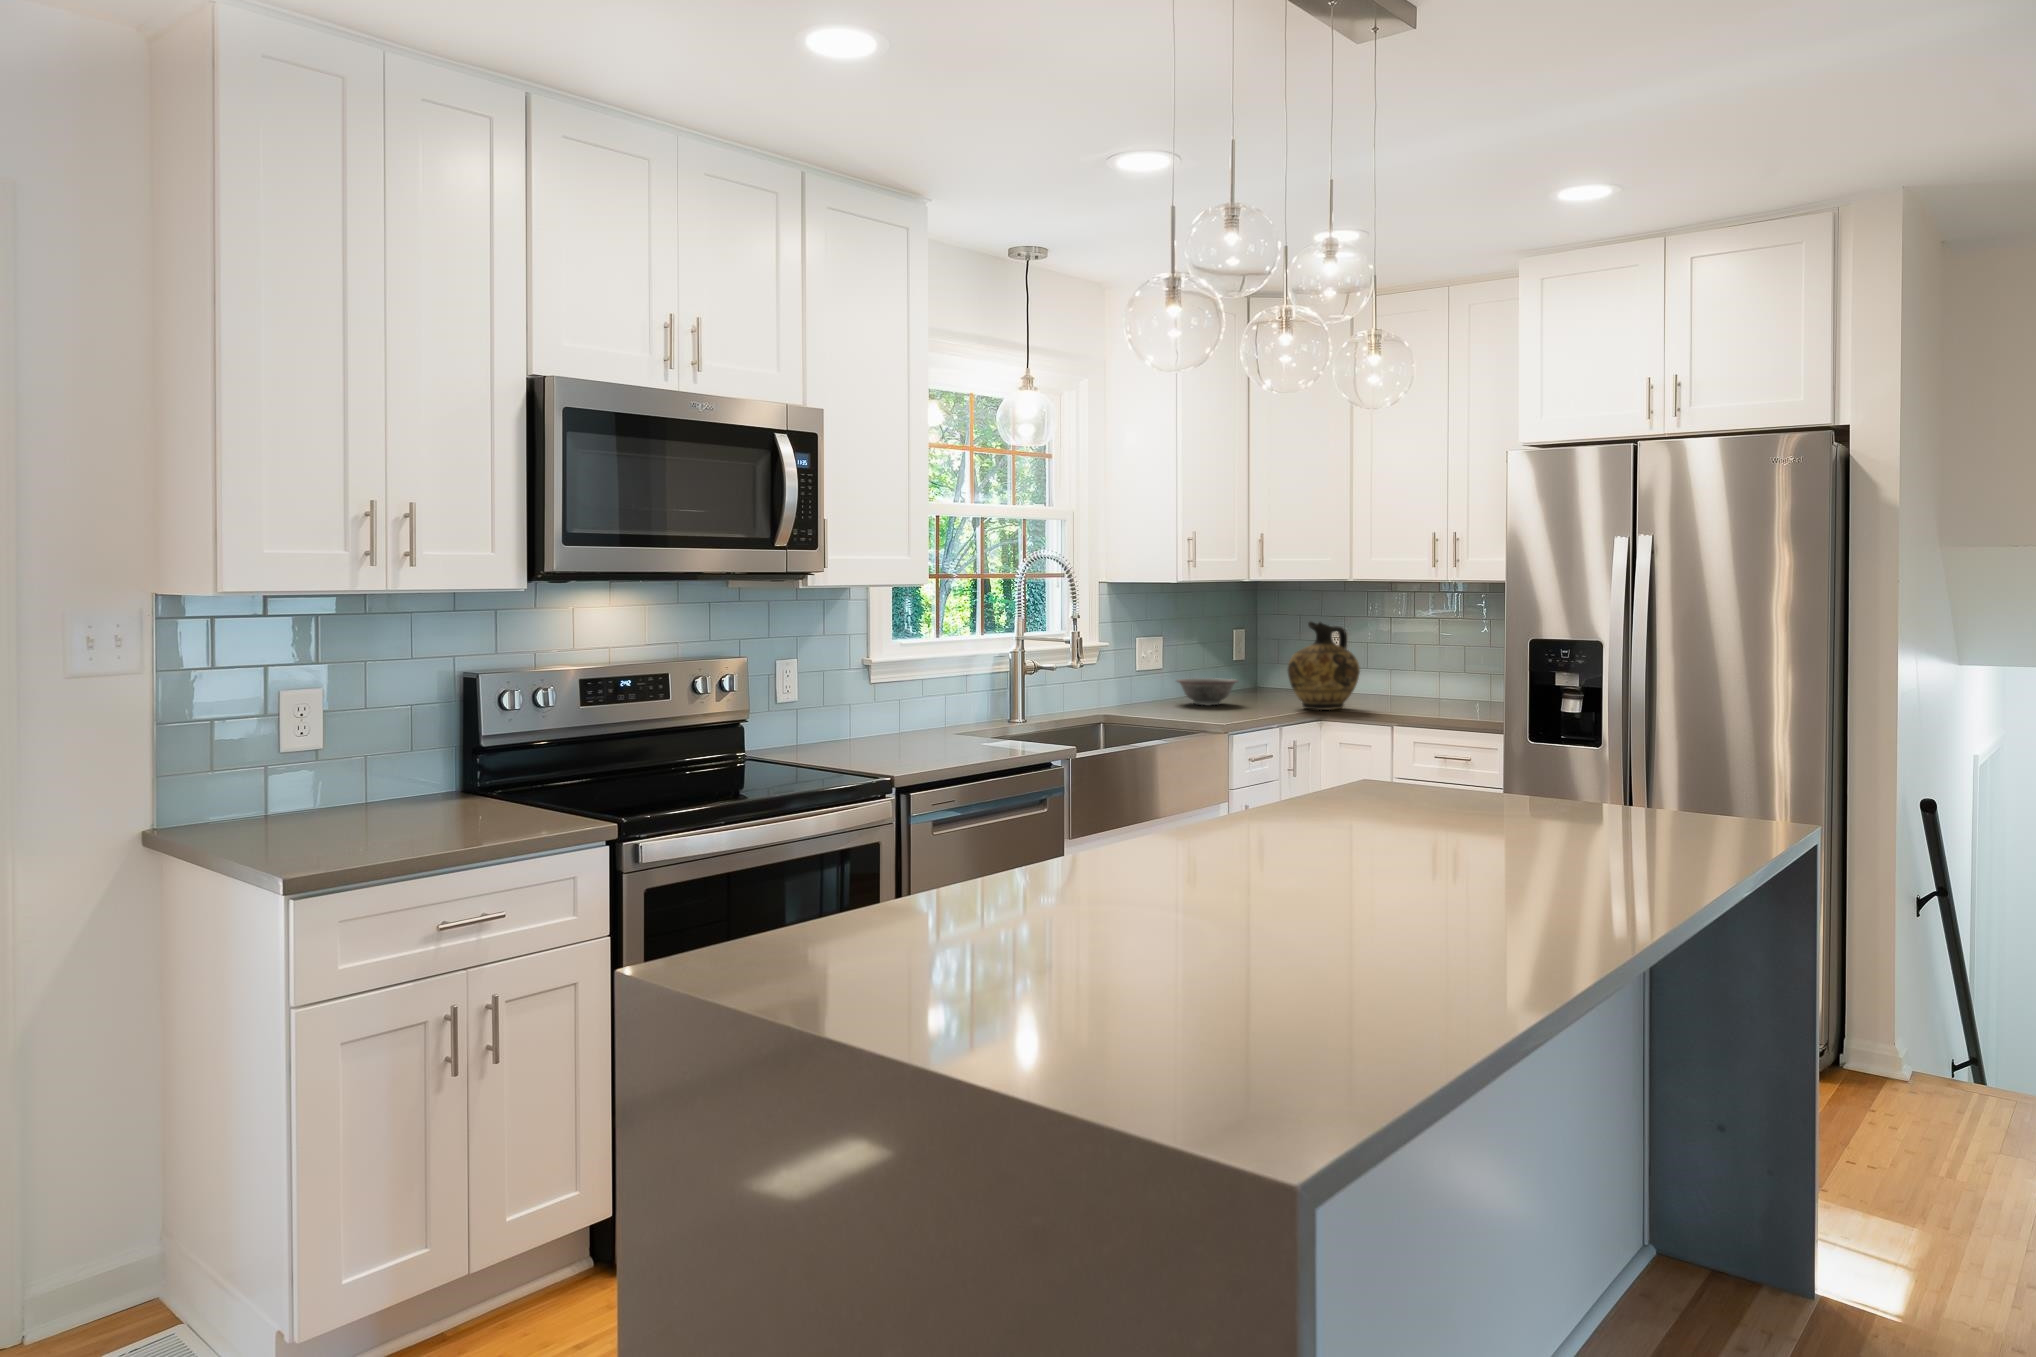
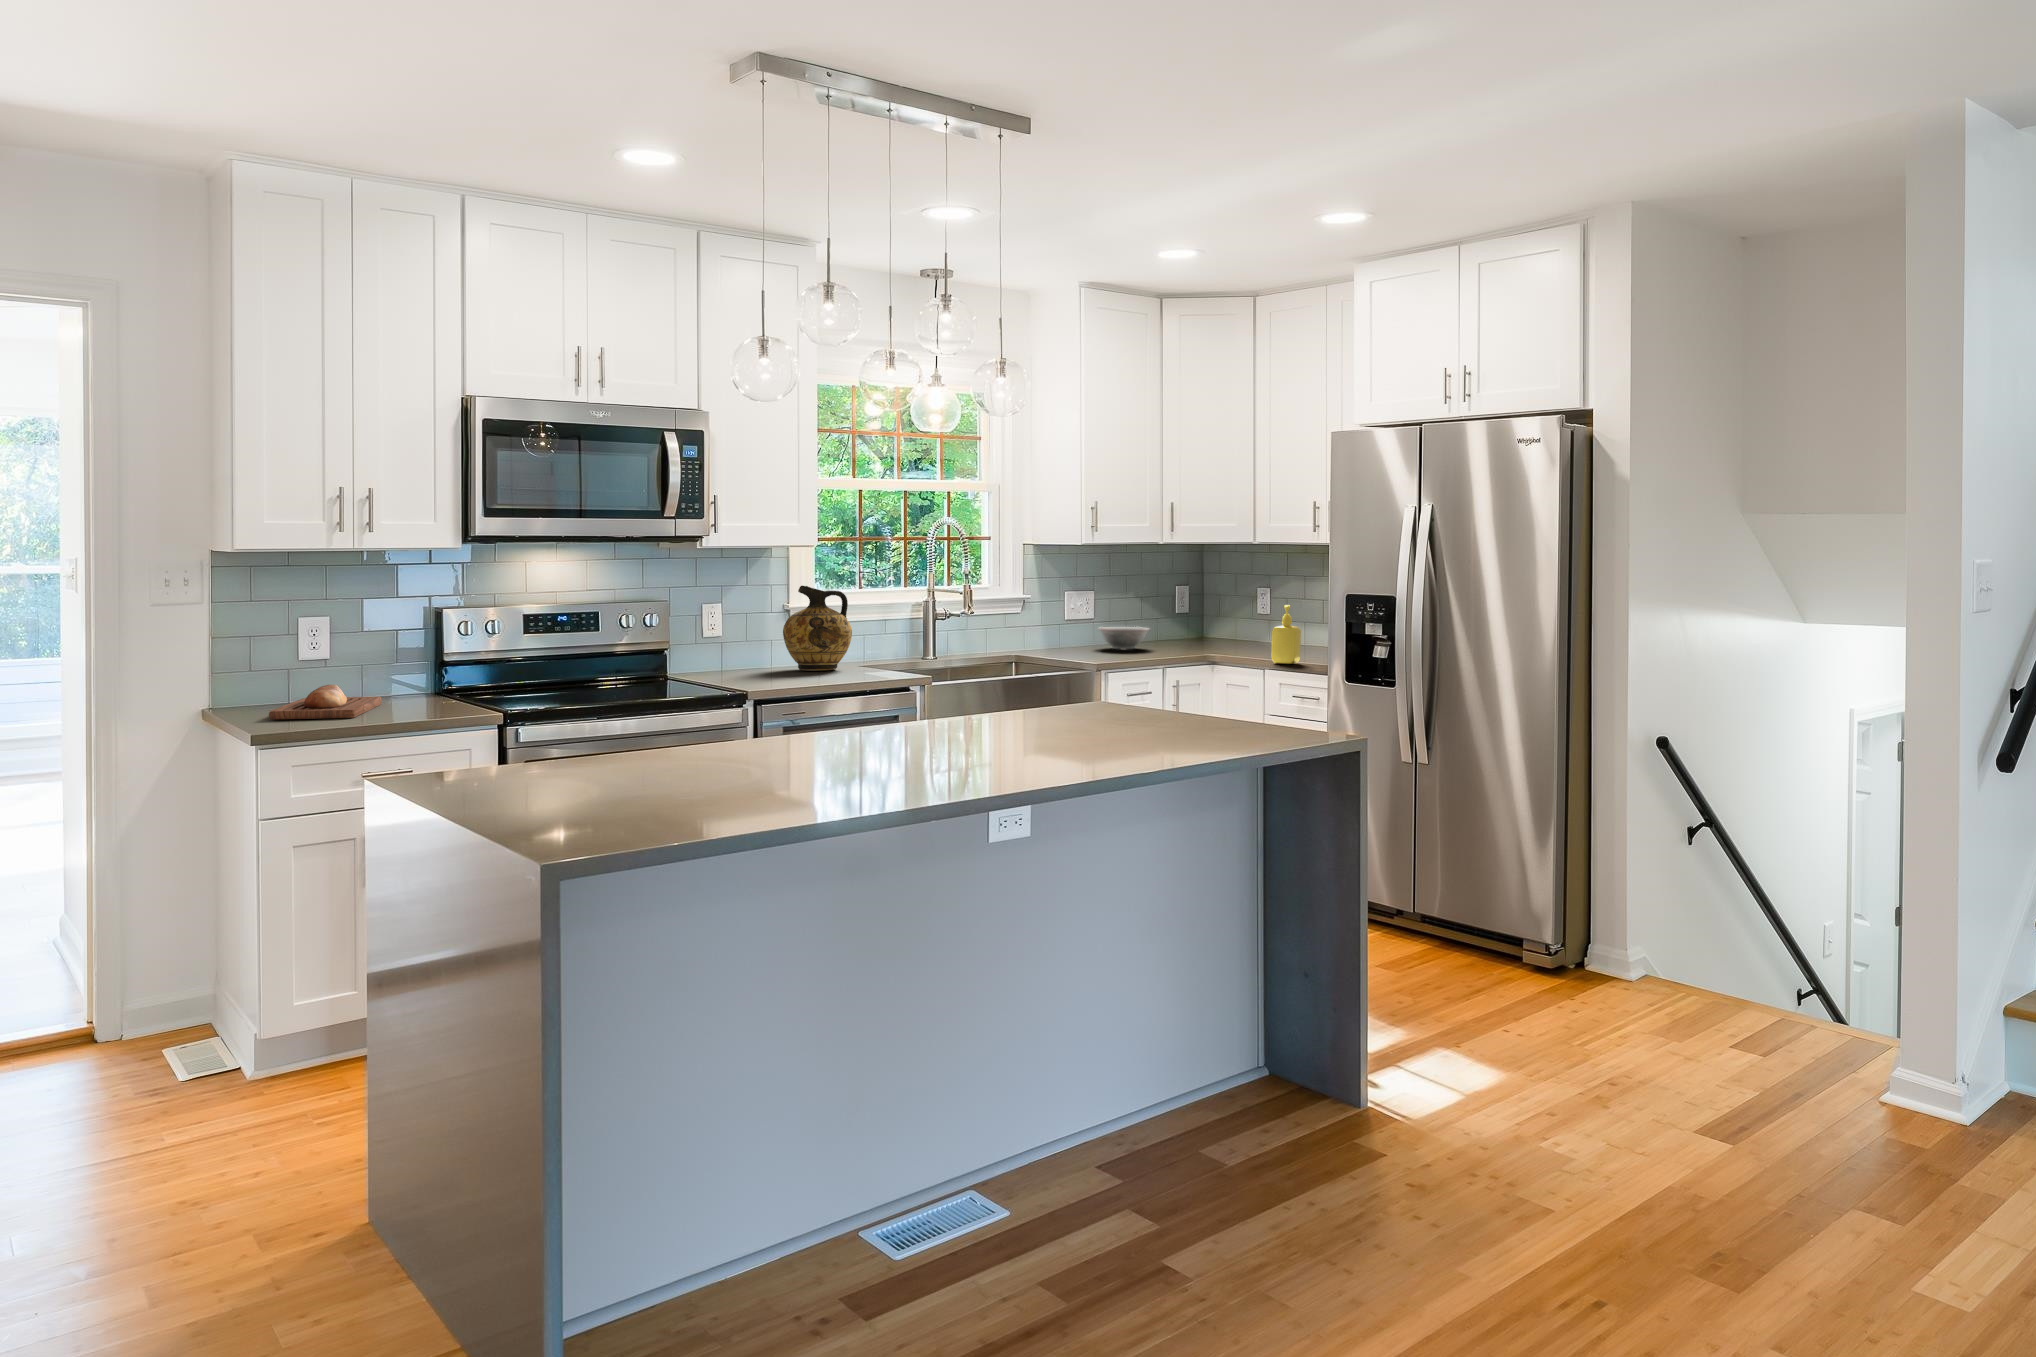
ceramic jug: present [1288,622,1360,710] -> present [783,586,852,671]
soap dispenser: none [1411,651,1444,719] -> present [1271,605,1301,664]
bread loaf: none [287,788,418,848] -> present [269,685,381,719]

